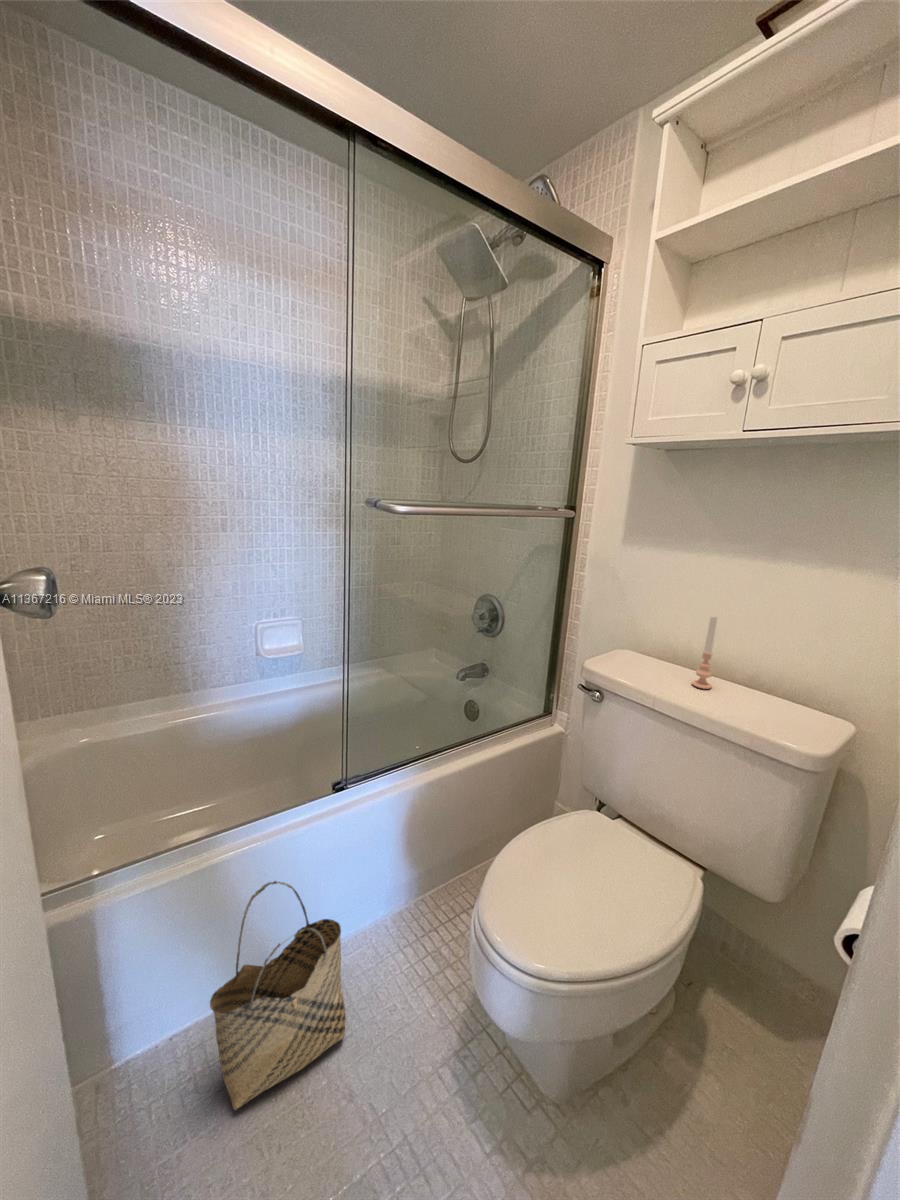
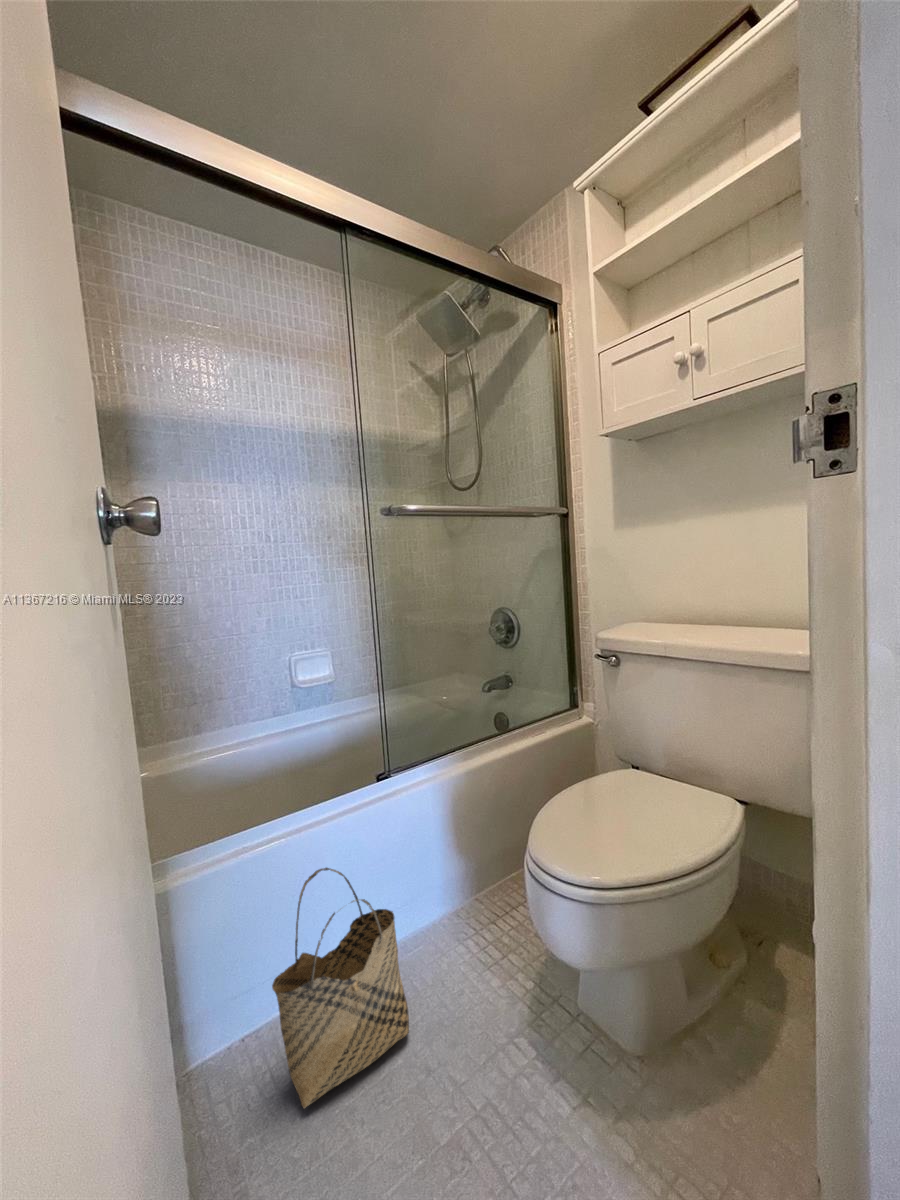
candle: present [692,616,717,689] -> none [699,569,719,640]

